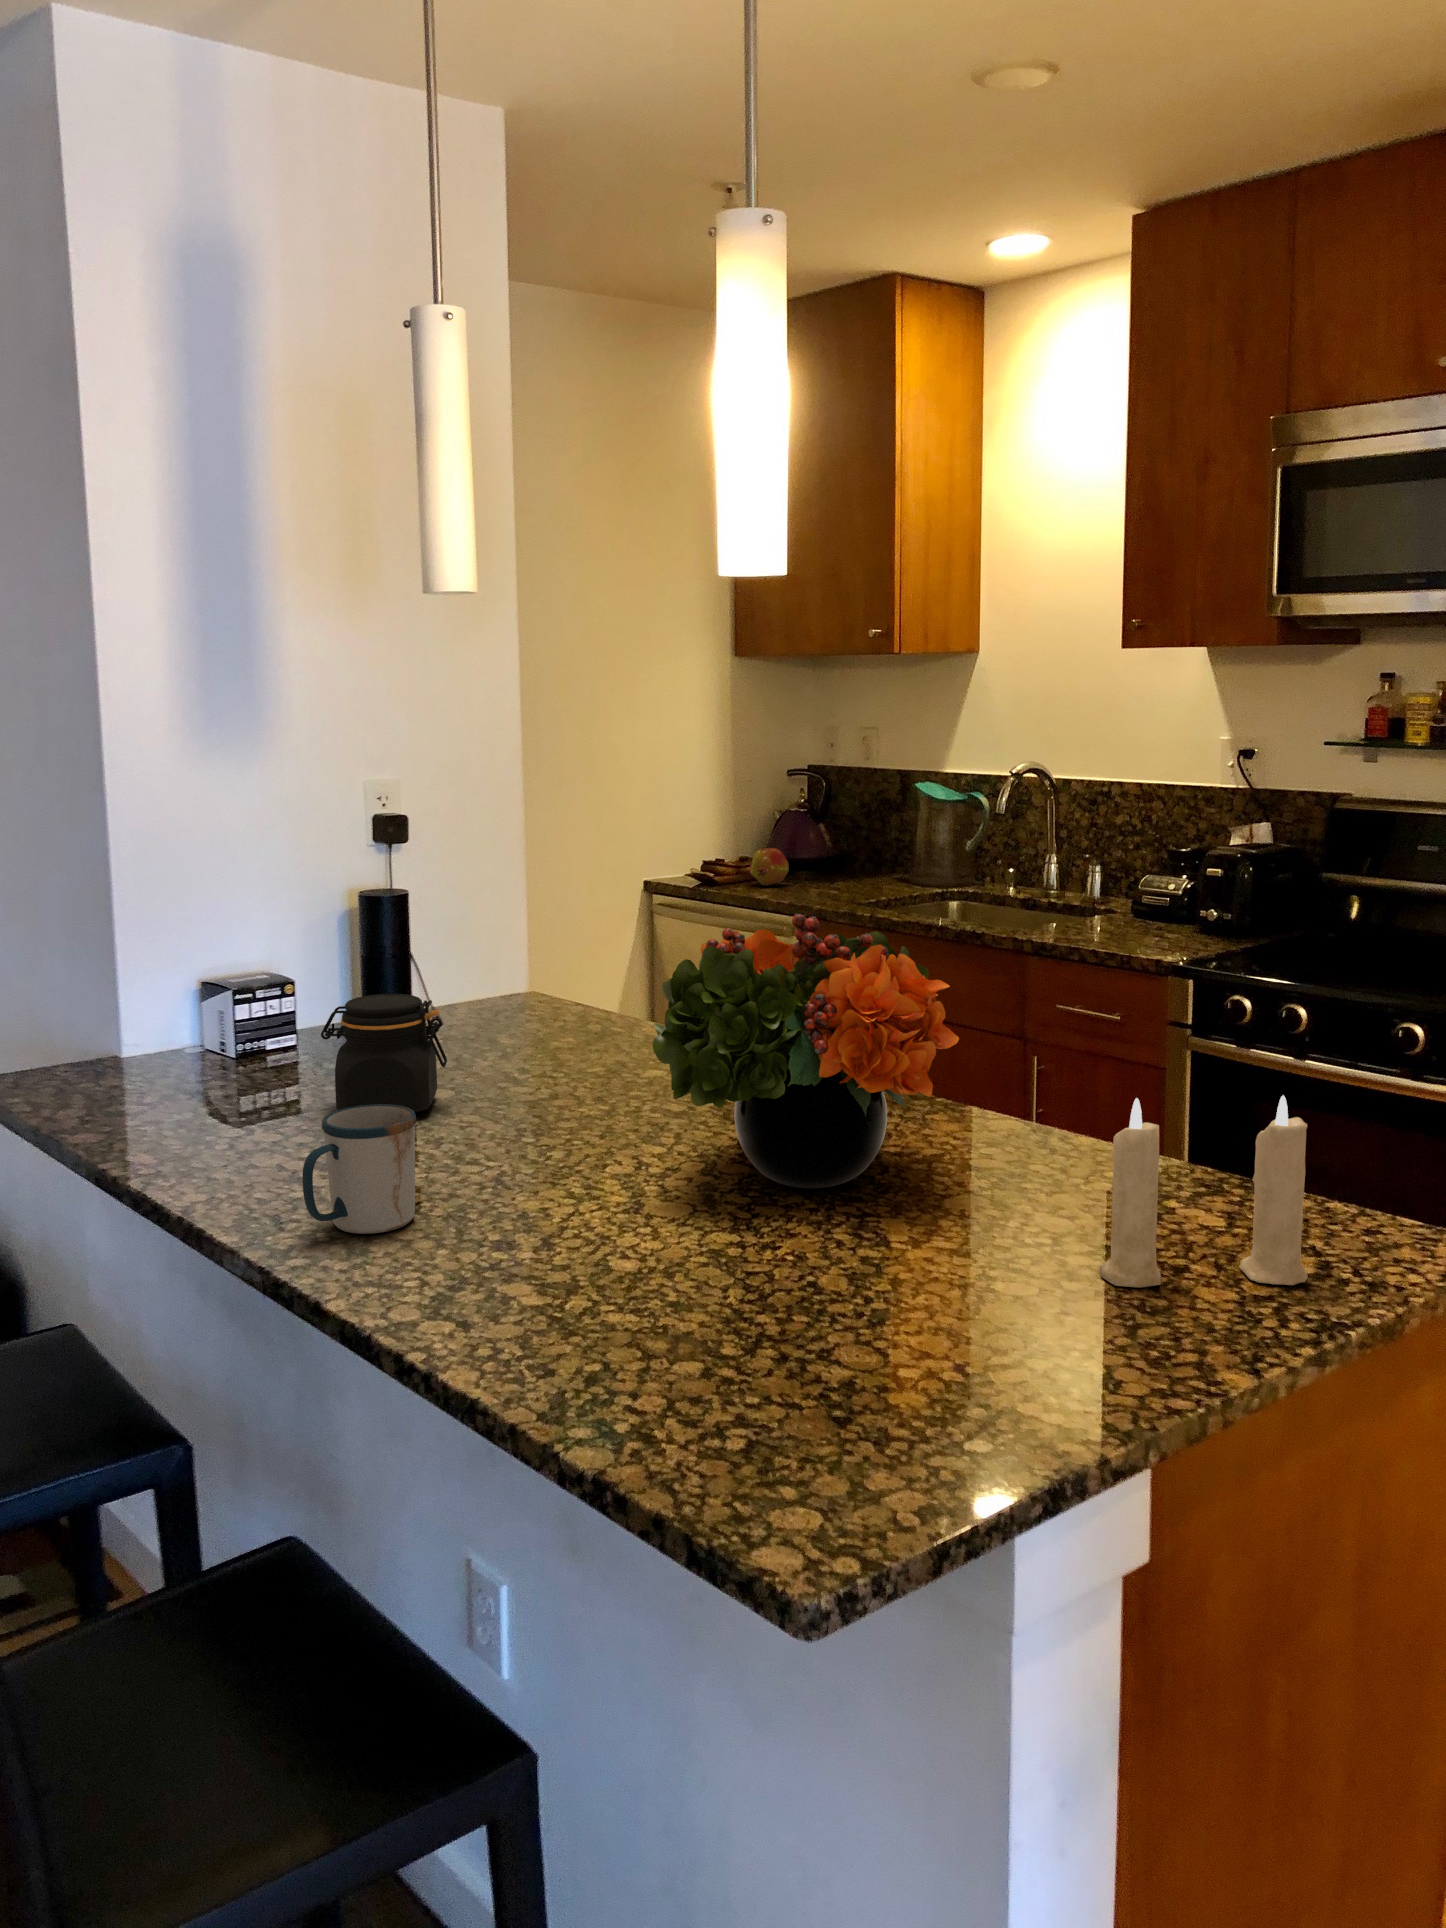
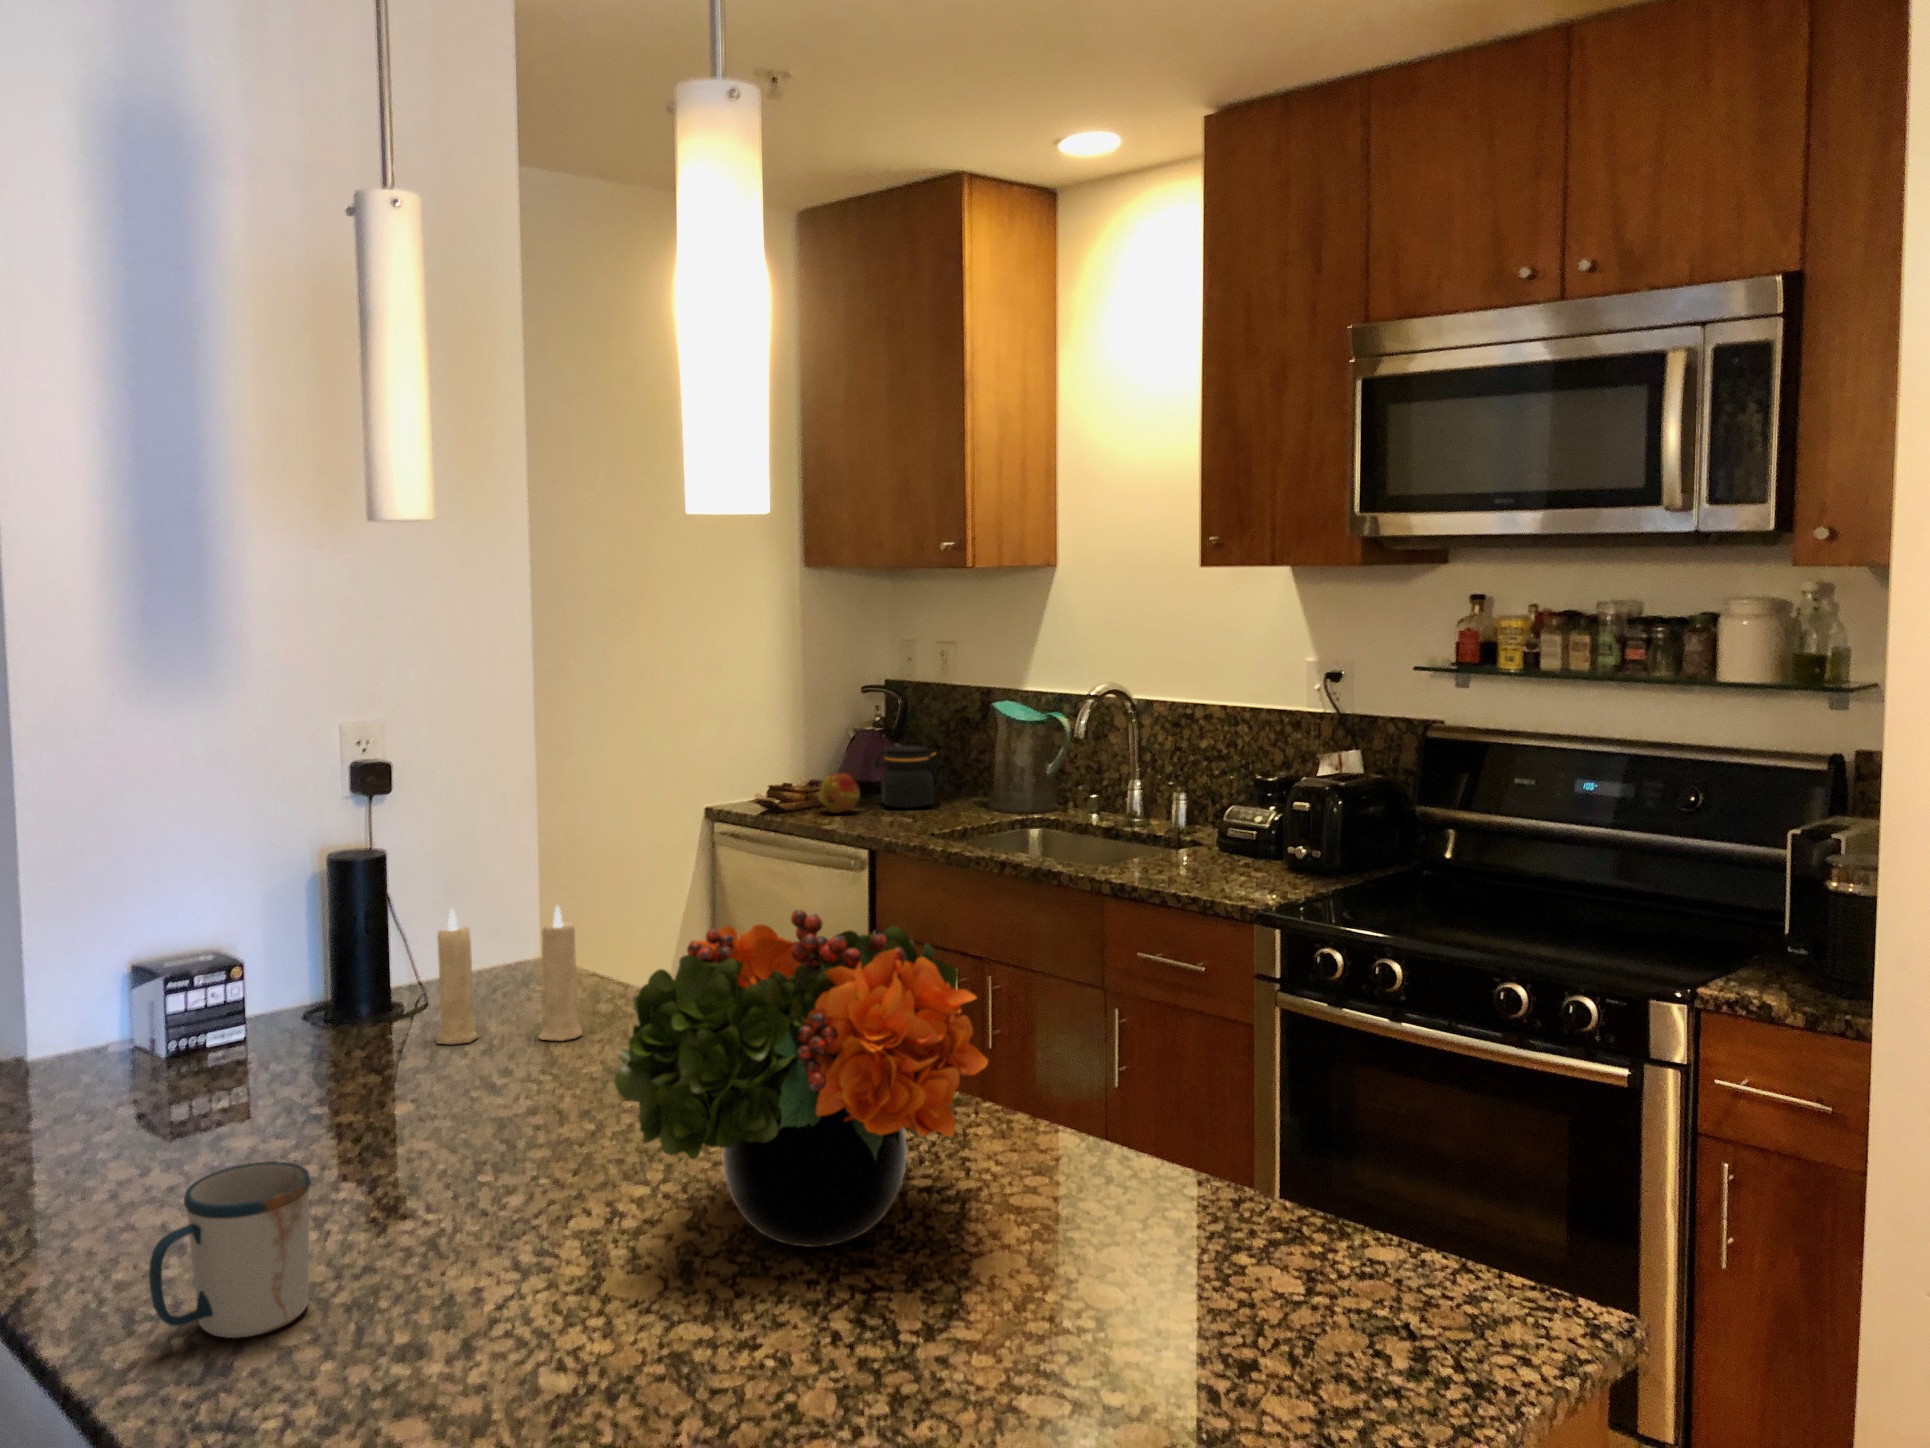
jar: present [321,994,447,1112] -> present [874,745,939,808]
candle: present [1100,1096,1308,1288] -> present [436,906,582,1044]

